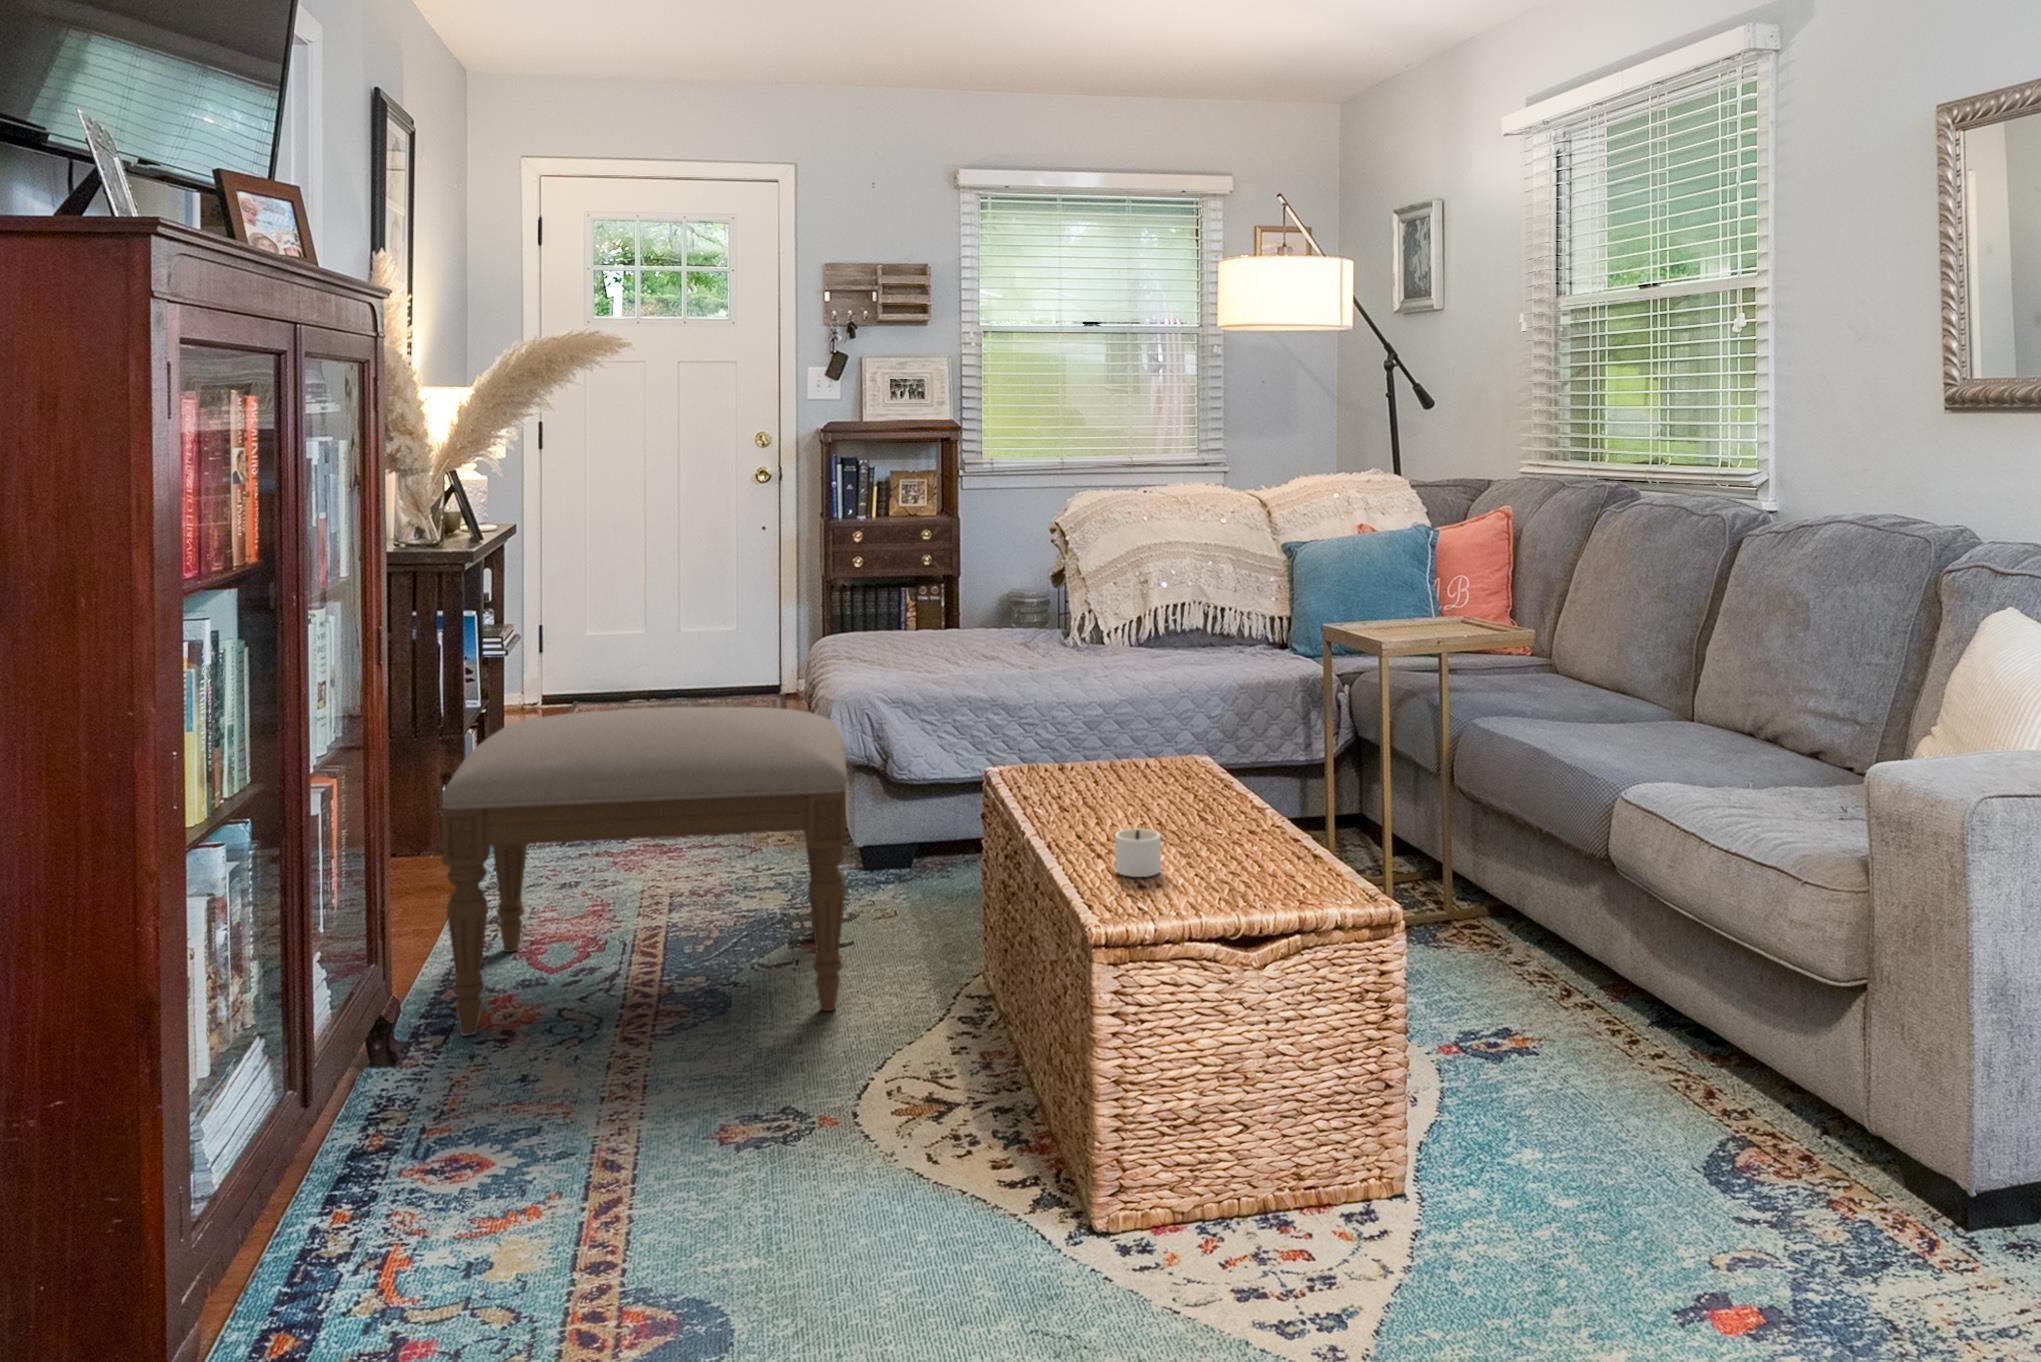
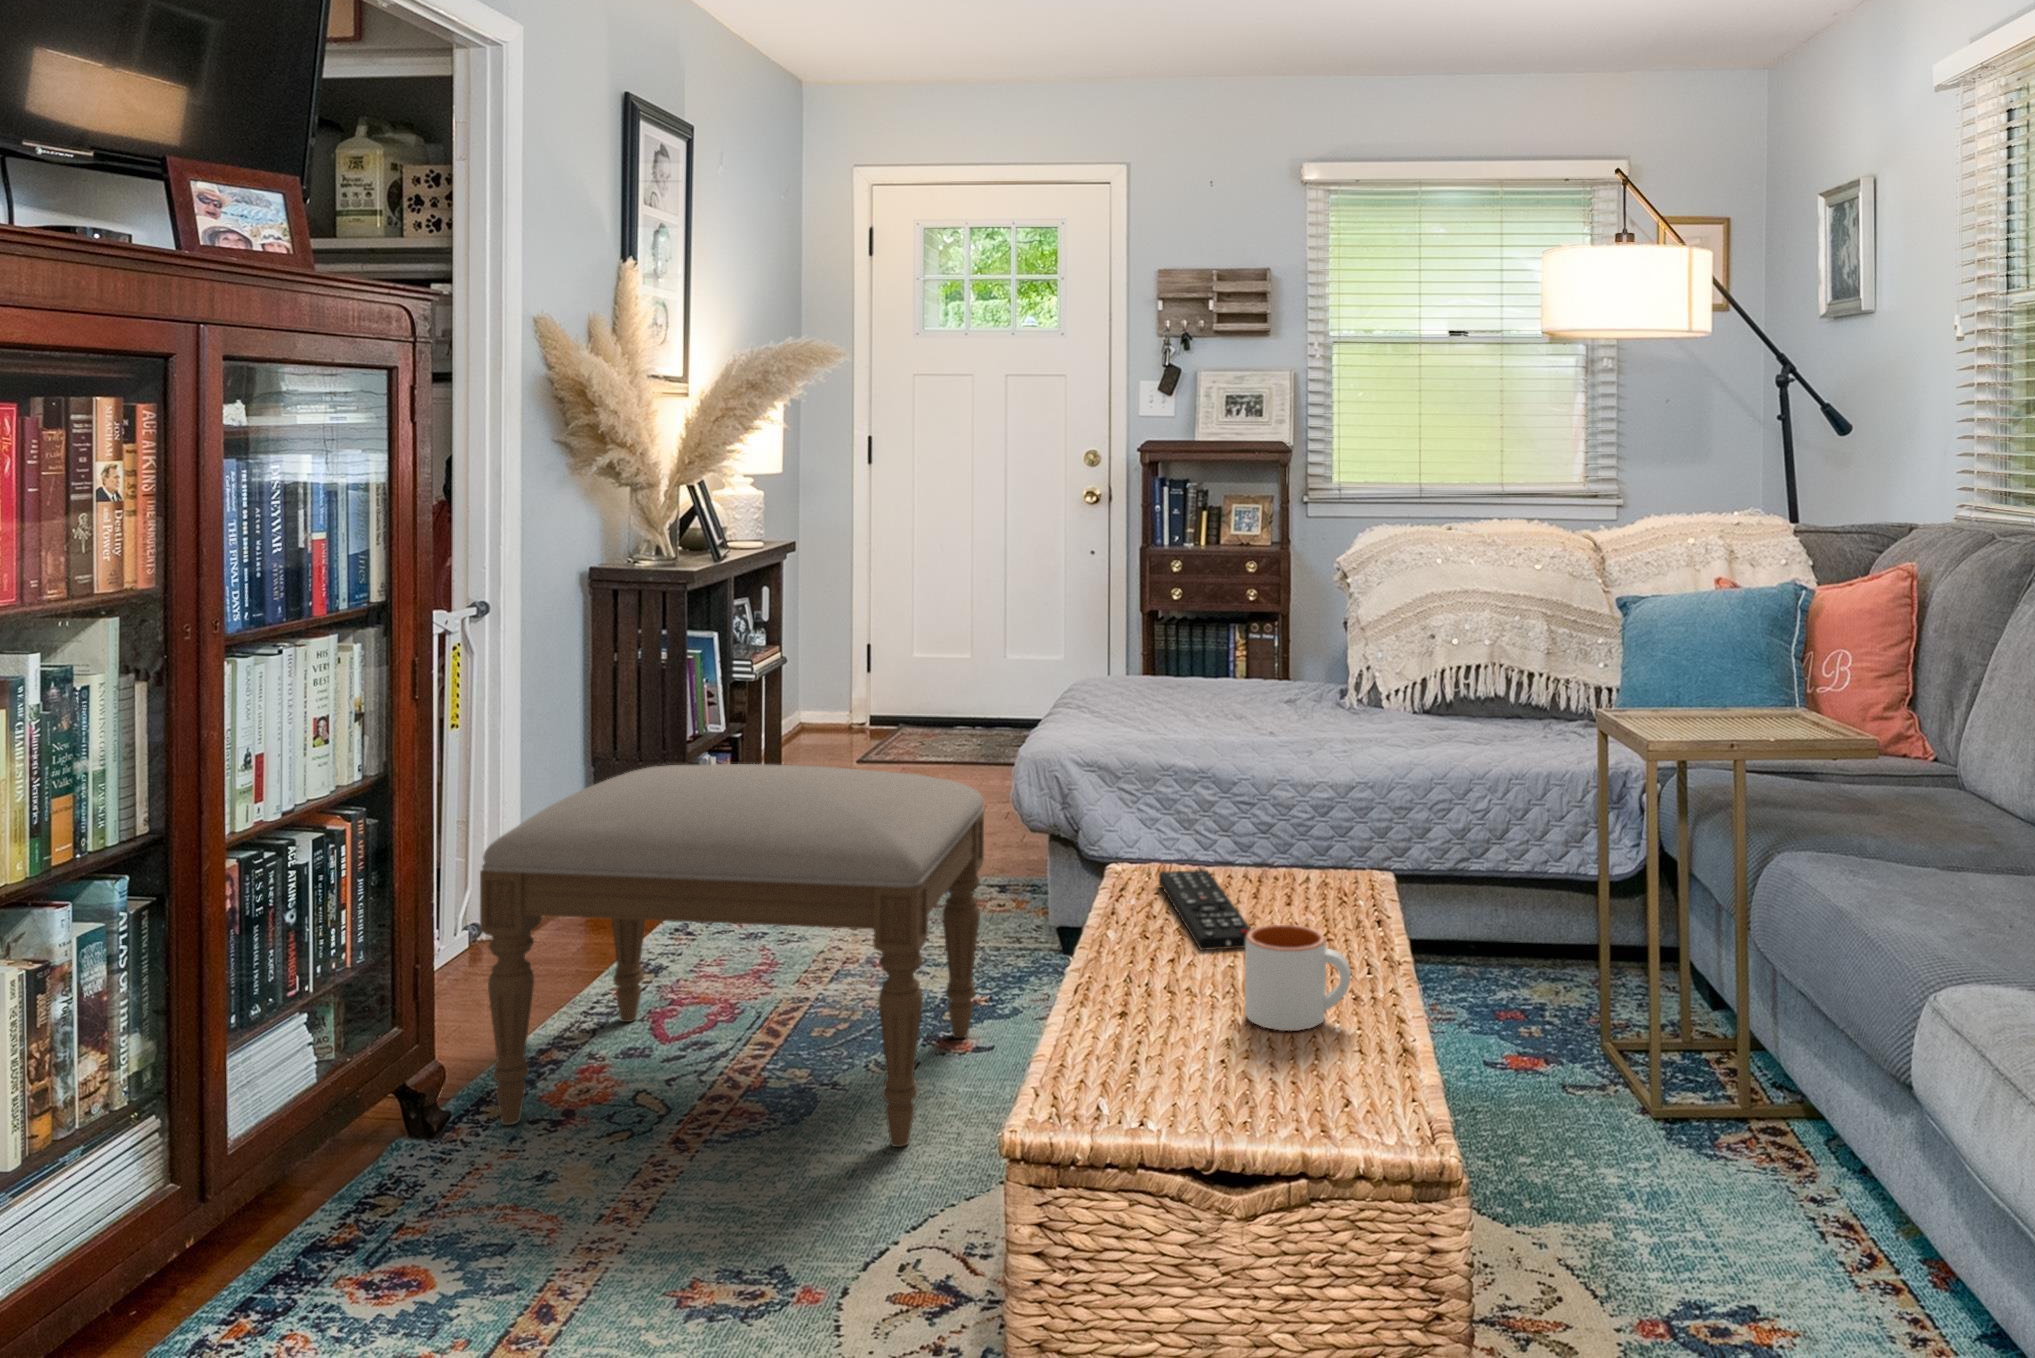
remote control: none [1030,763,1148,814] -> present [1159,870,1252,950]
mug: none [1183,778,1263,853] -> present [1245,925,1351,1031]
candle: present [1115,829,1161,877] -> none [1120,989,1206,1060]

